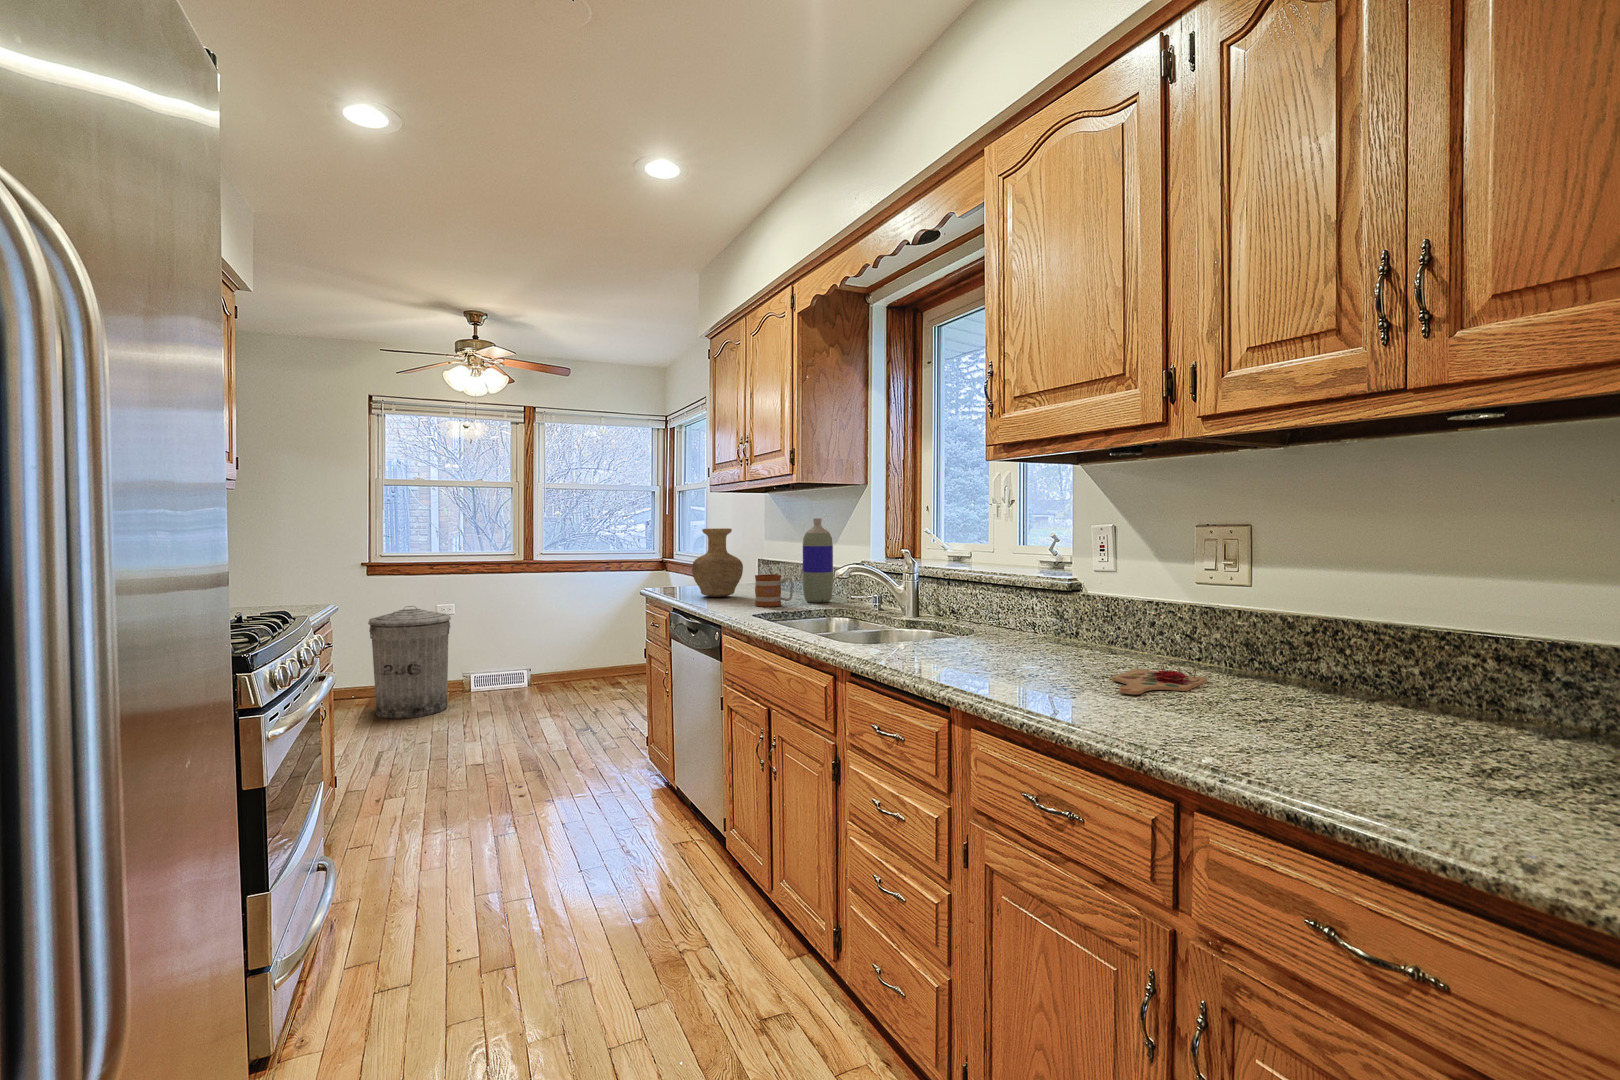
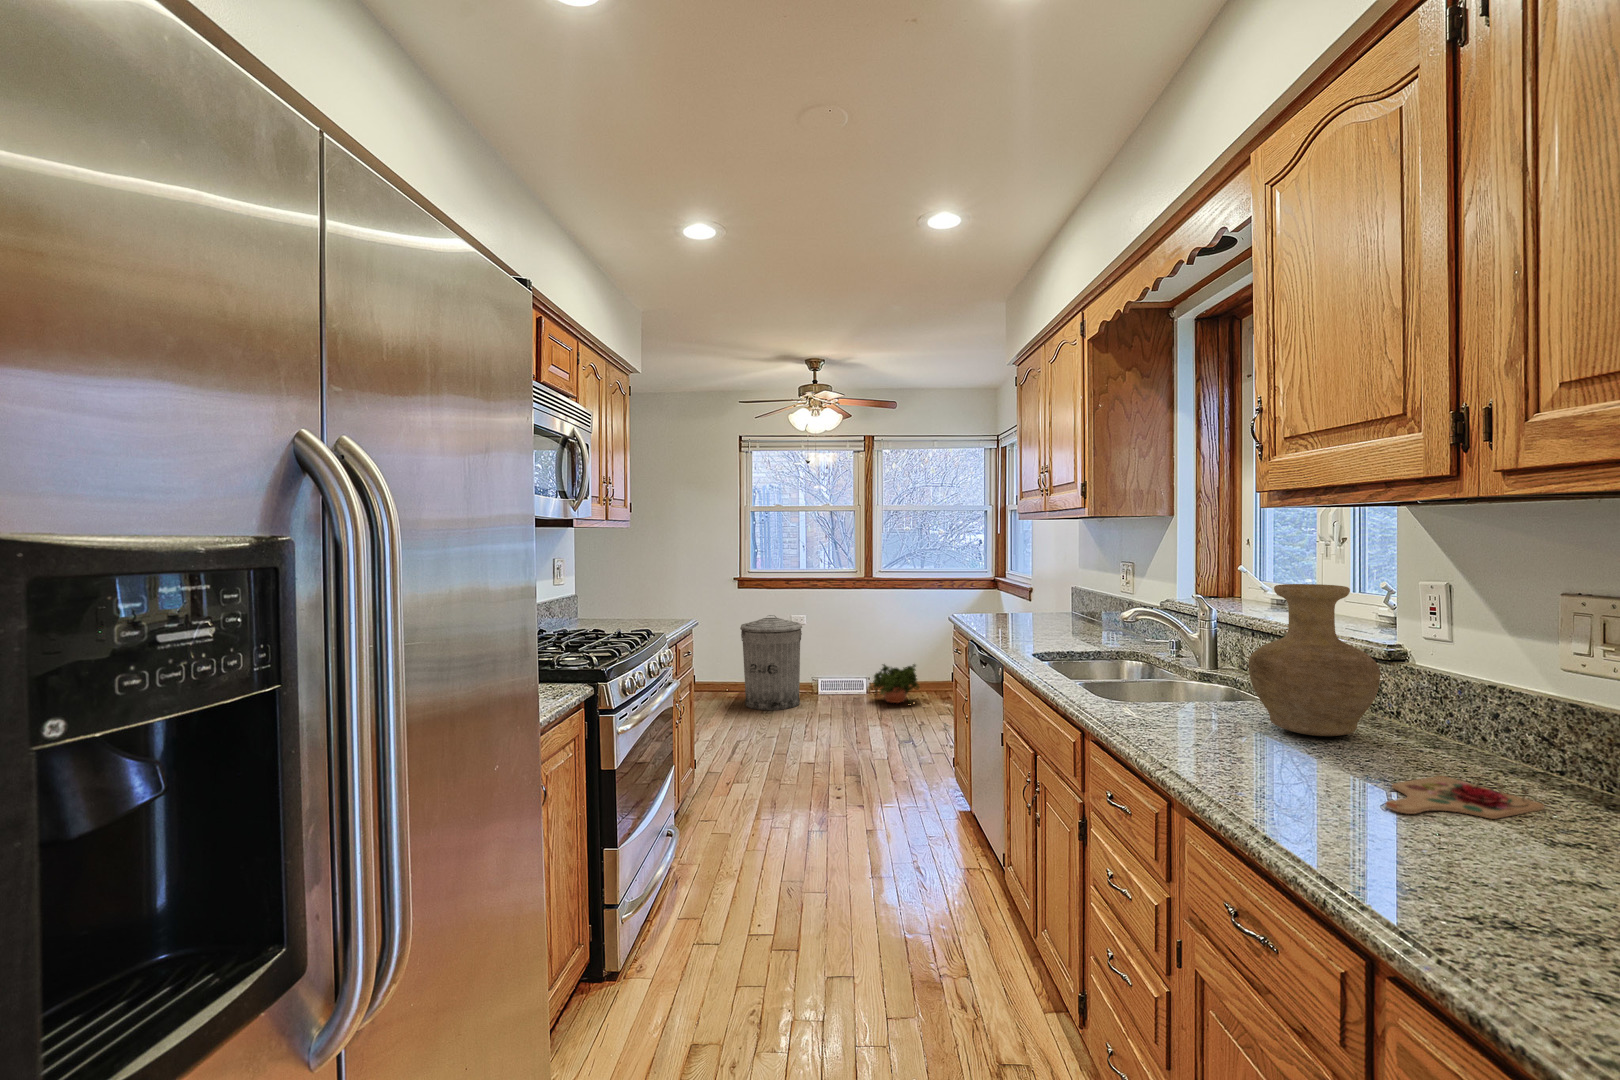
bottle: present [803,518,833,603] -> none [1099,551,1134,640]
vase: present [692,528,743,597] -> present [1249,584,1380,736]
mug: present [755,574,793,607] -> none [1044,609,1084,643]
potted plant: none [531,651,591,698] -> present [870,664,919,703]

